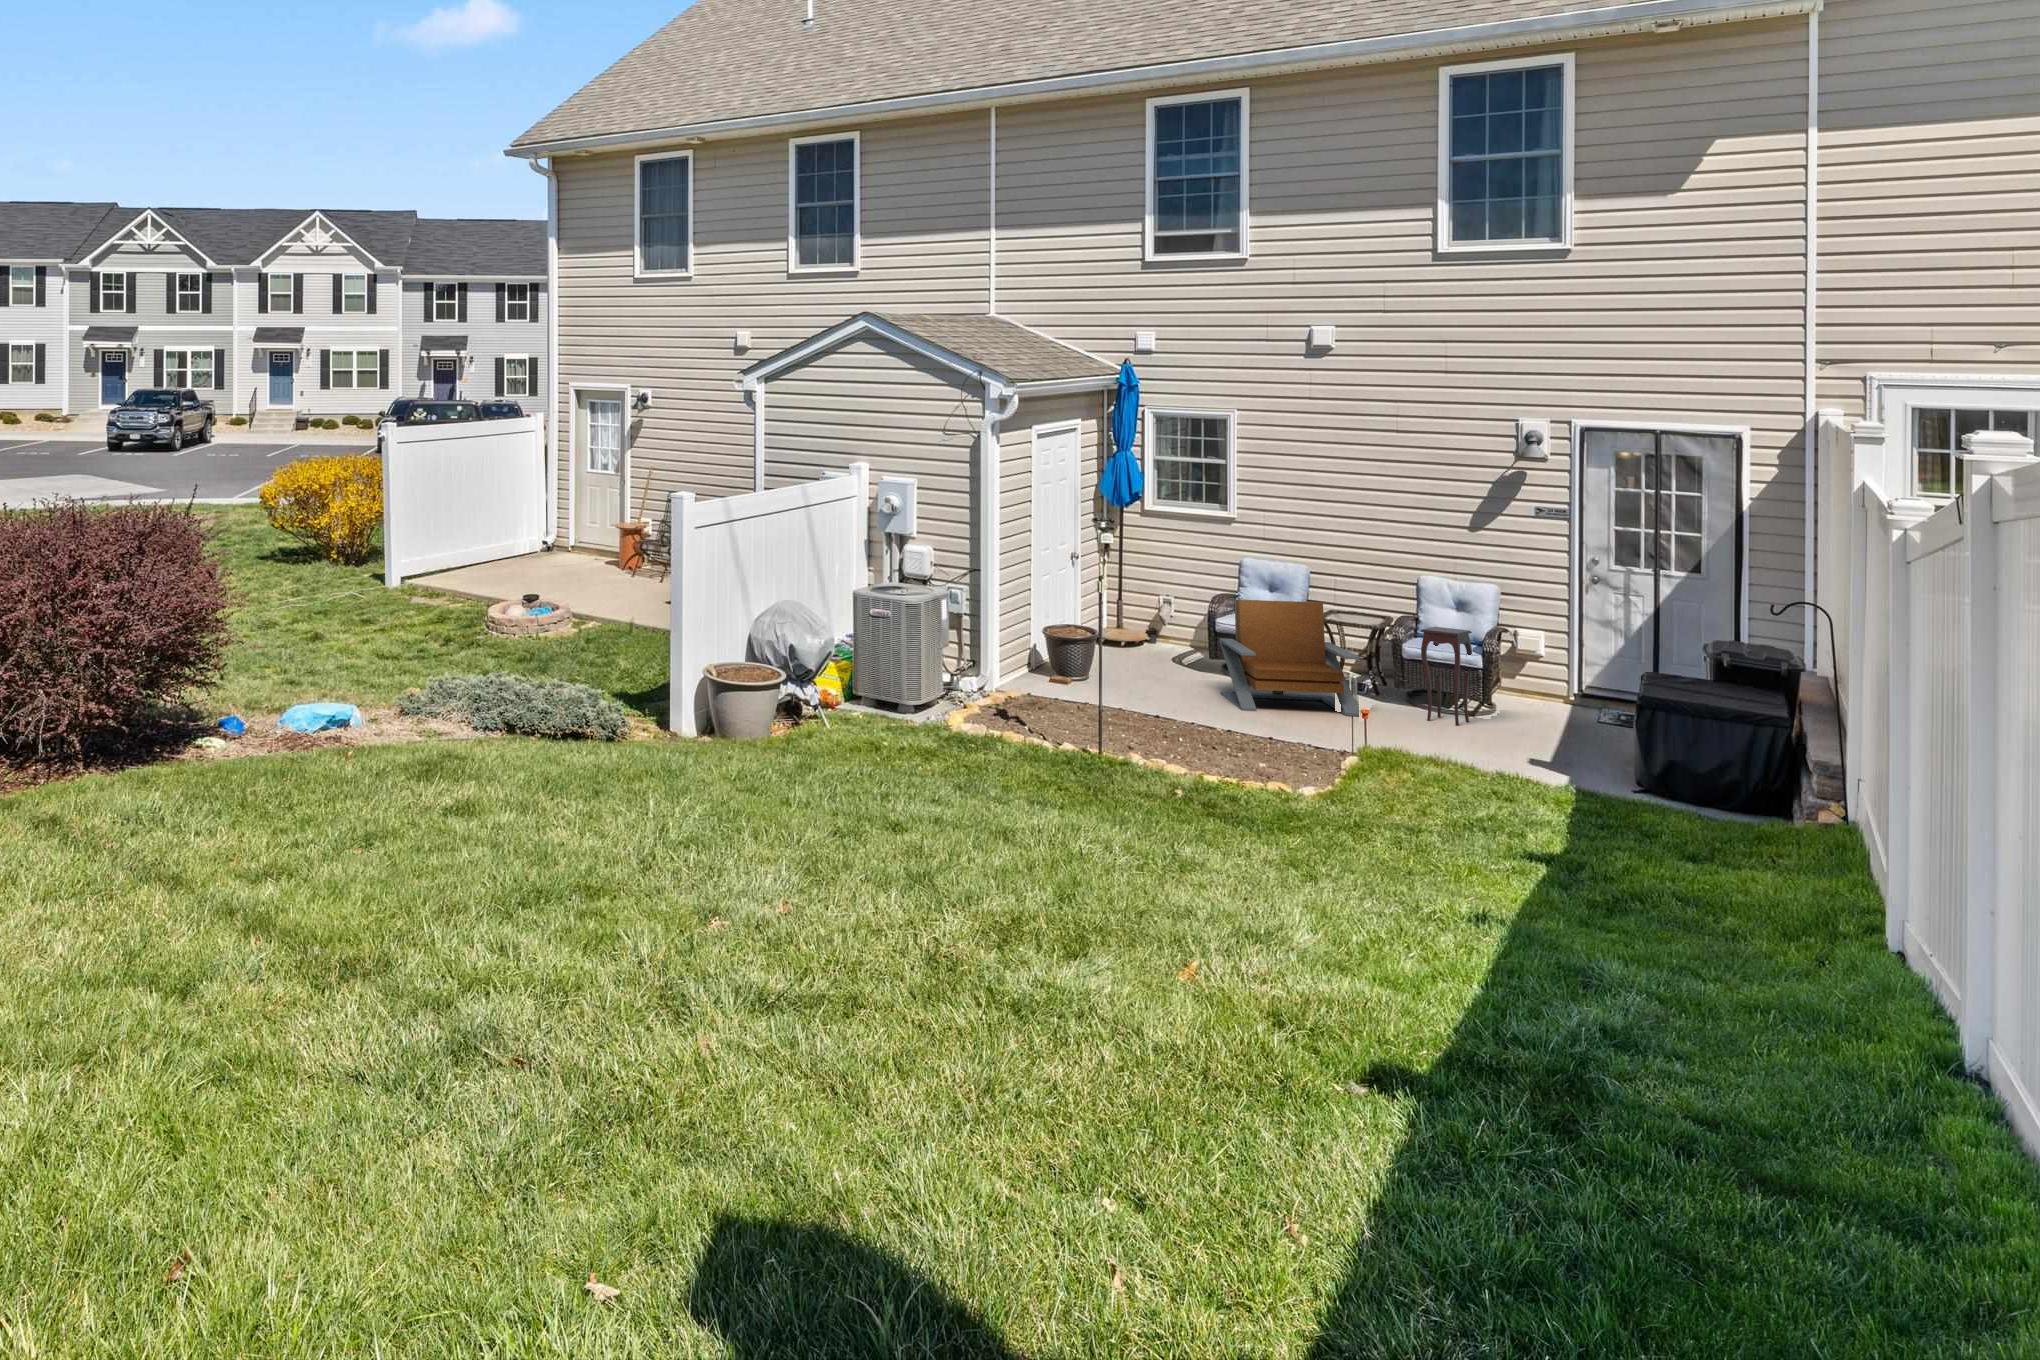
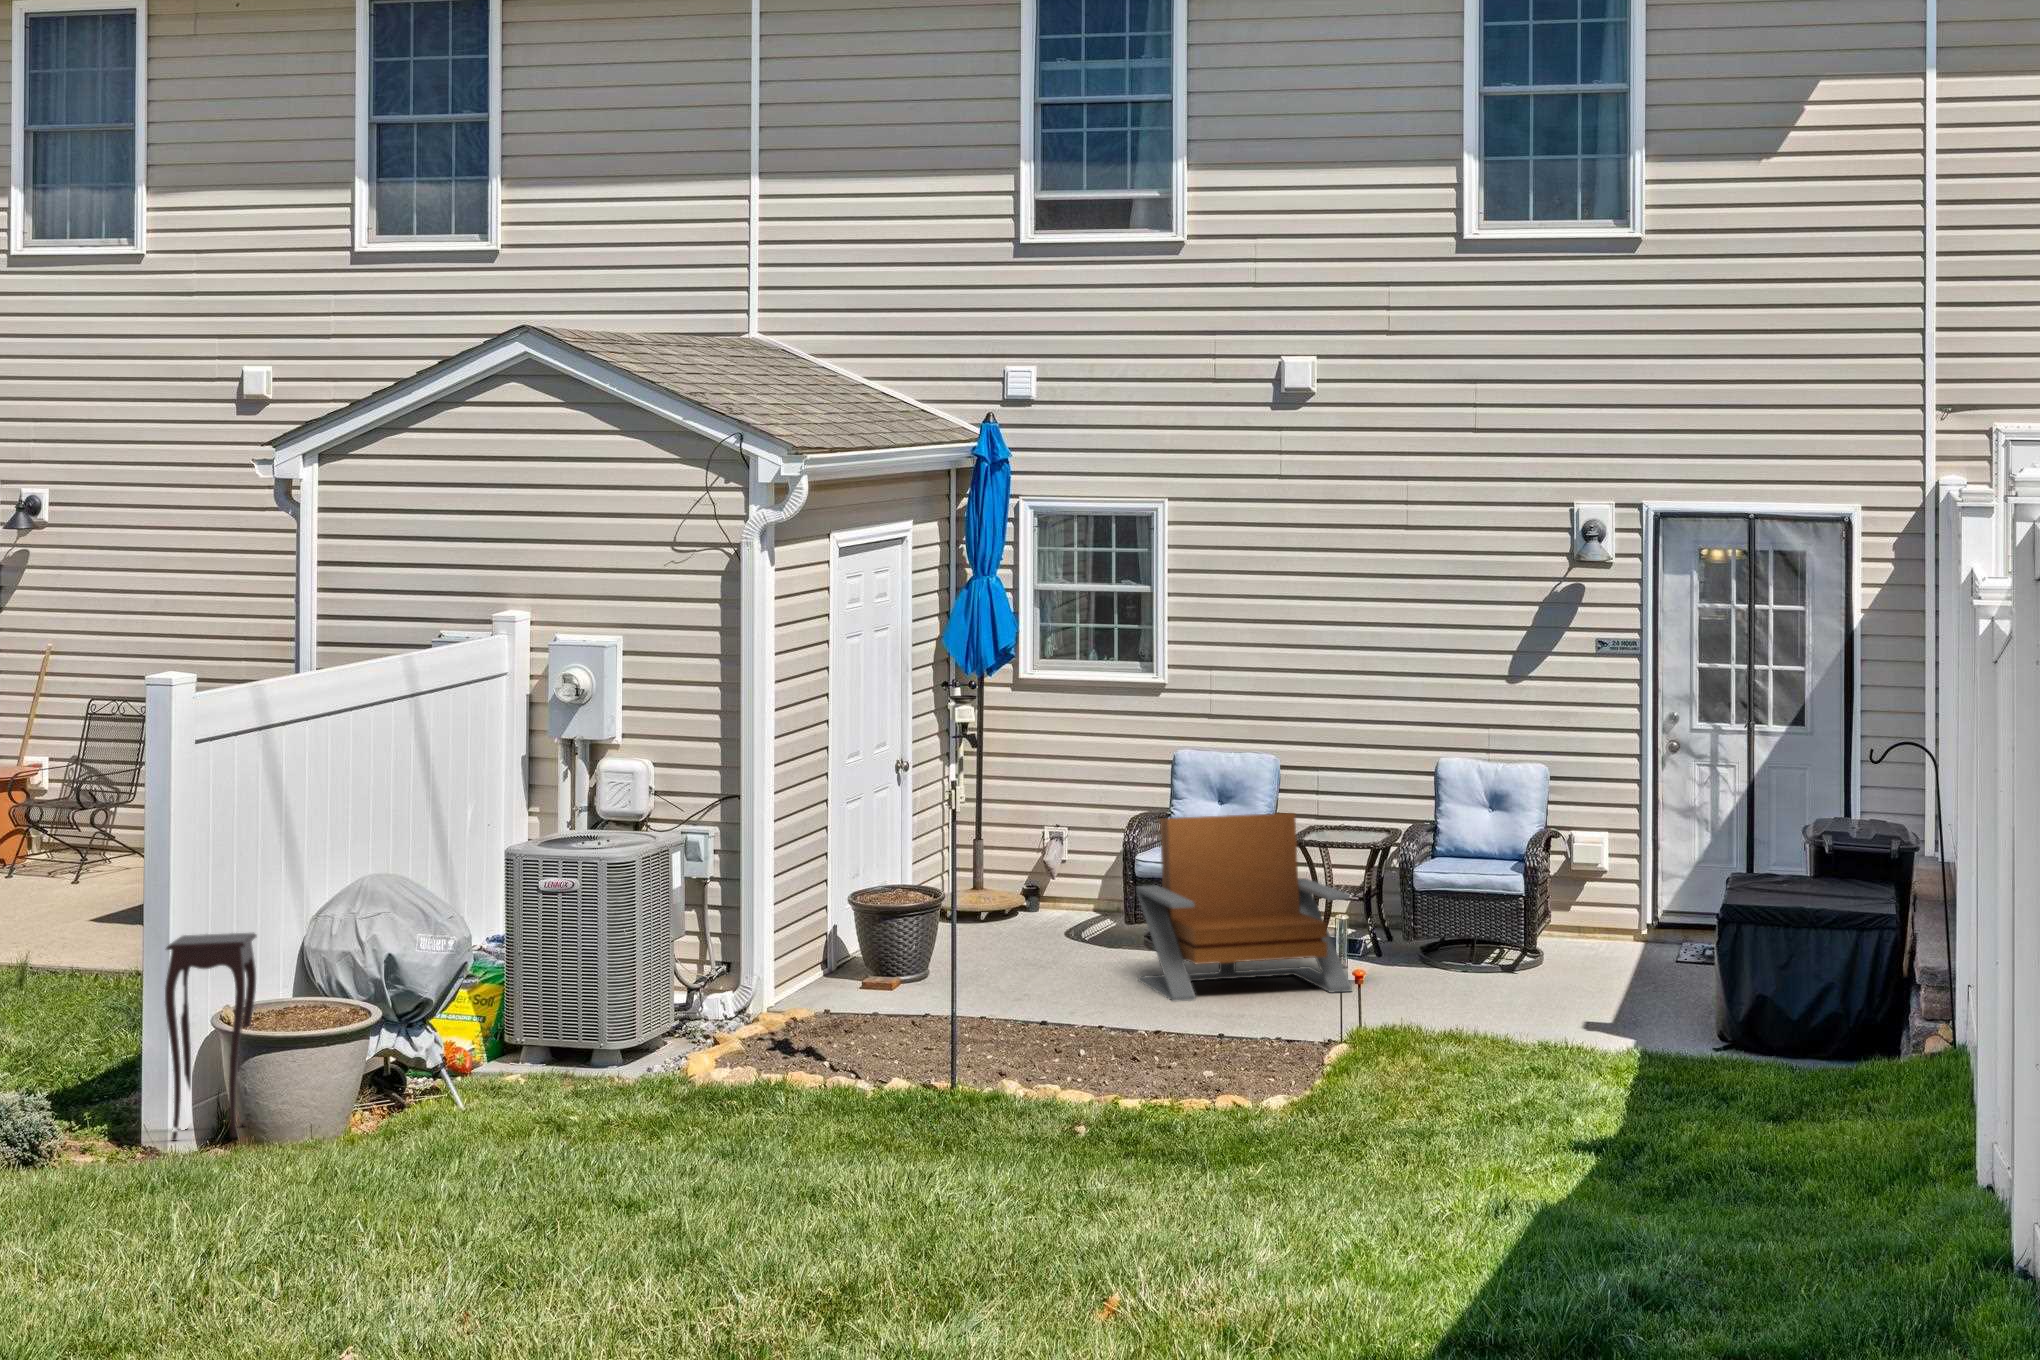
side table: present [1421,627,1472,726] -> present [165,933,257,1141]

